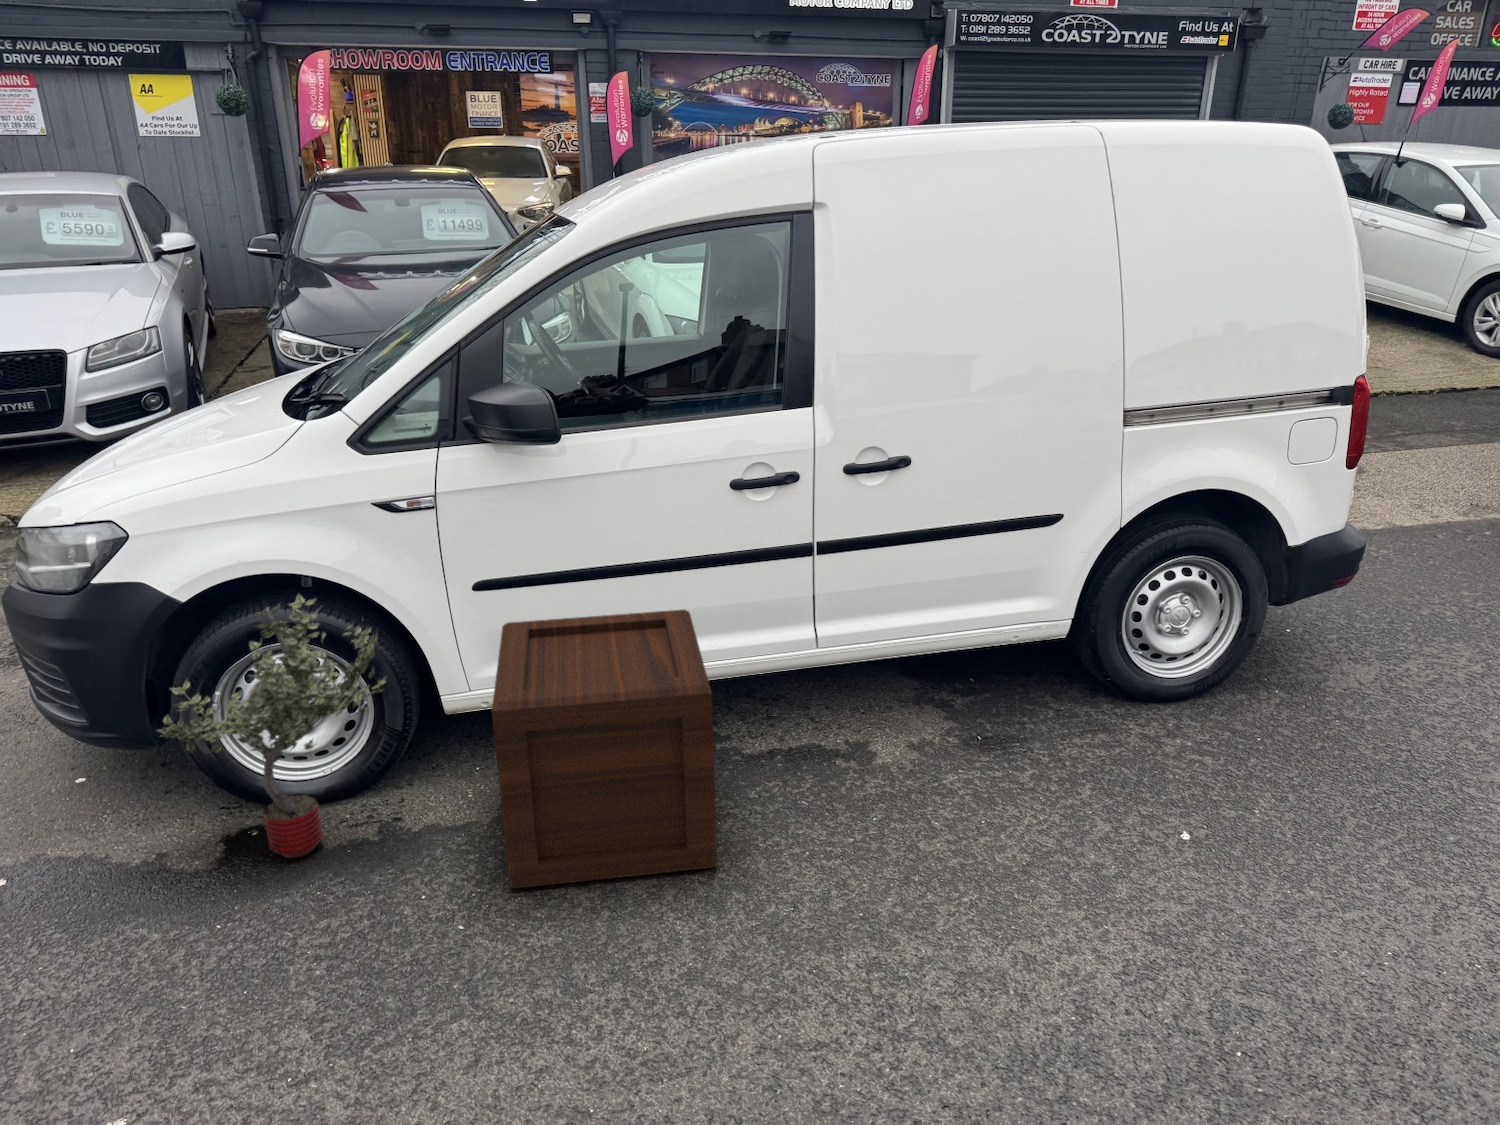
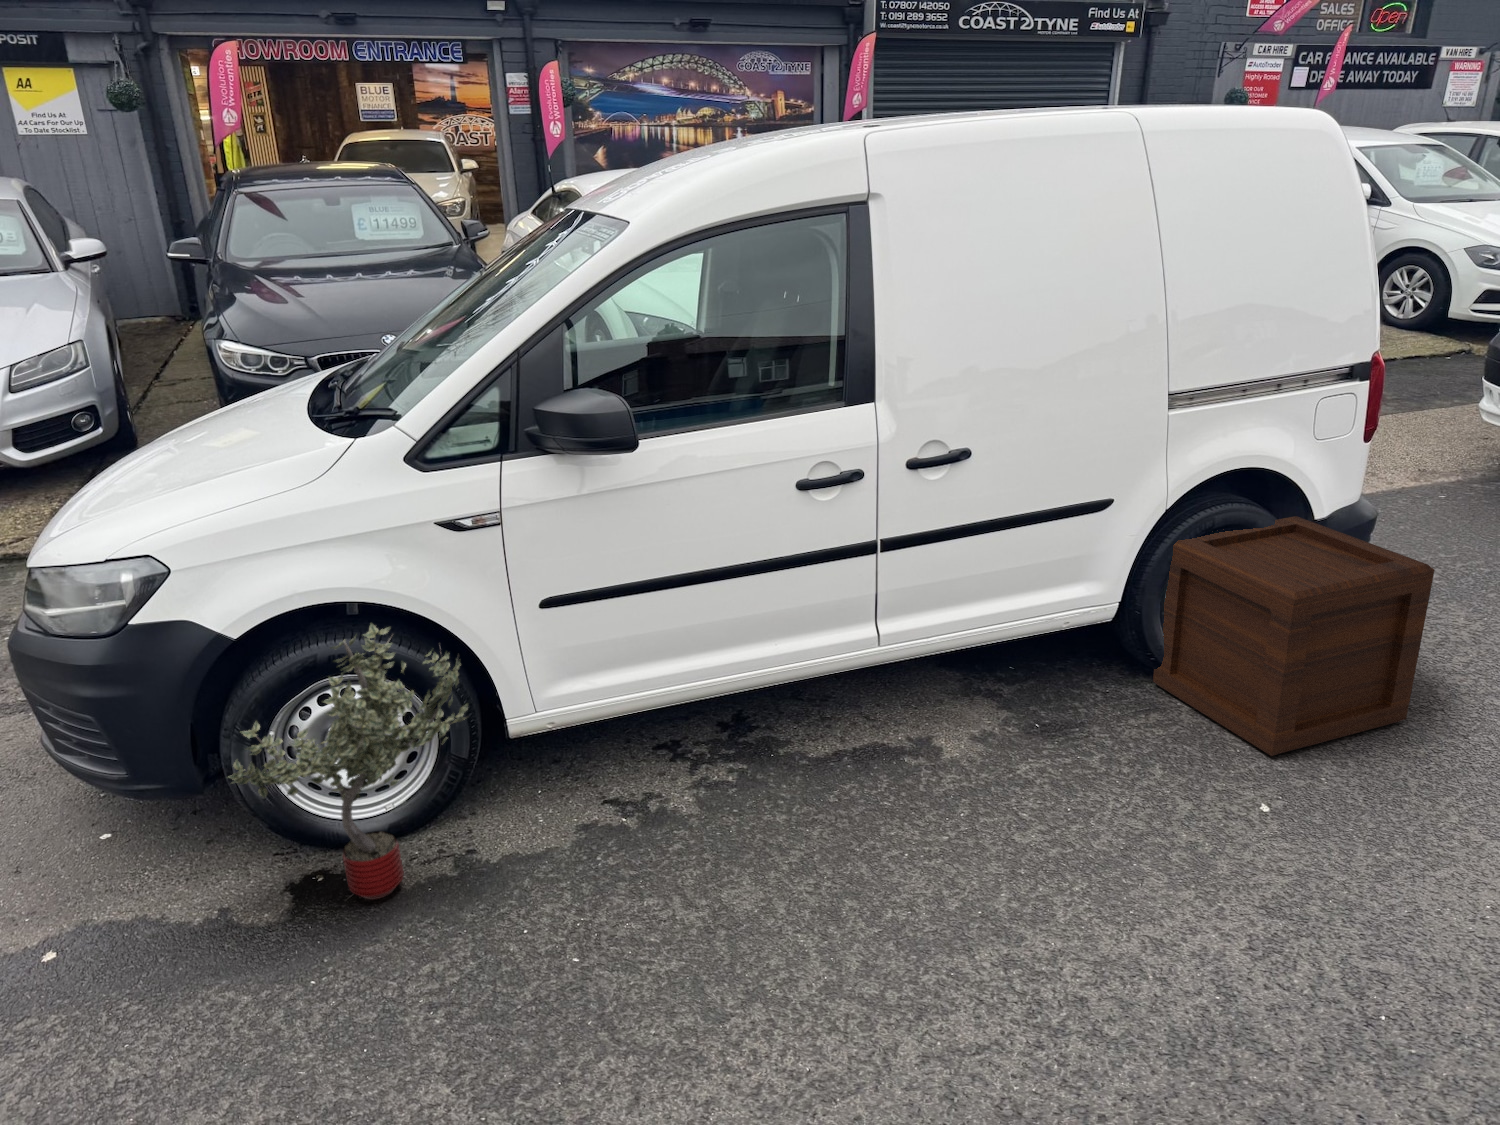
wooden crate: present [492,609,717,888] -> present [1153,516,1435,756]

